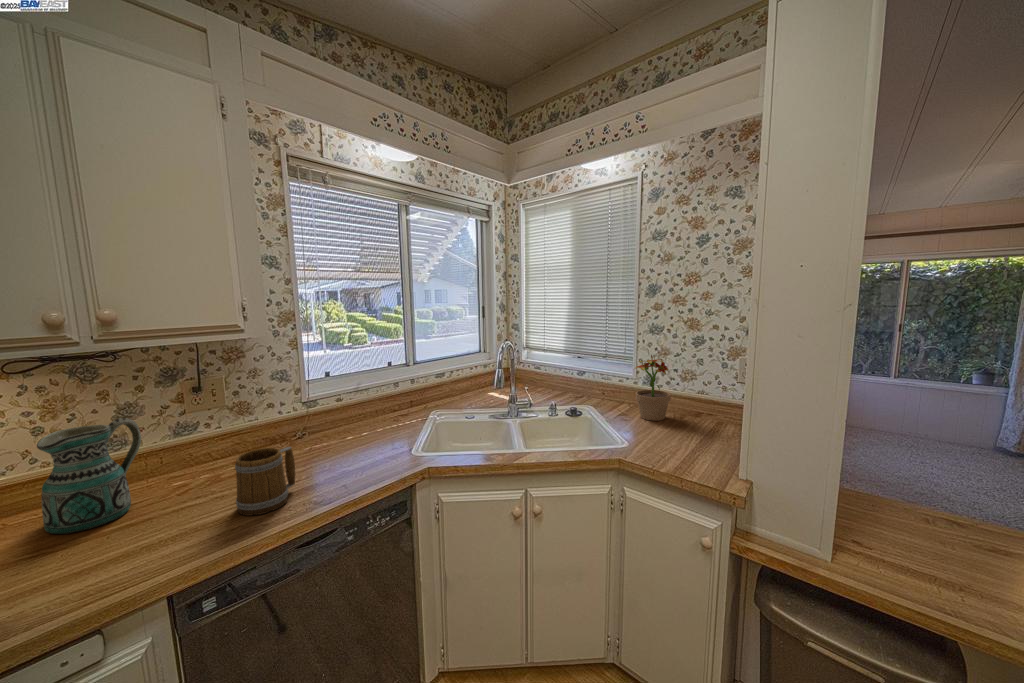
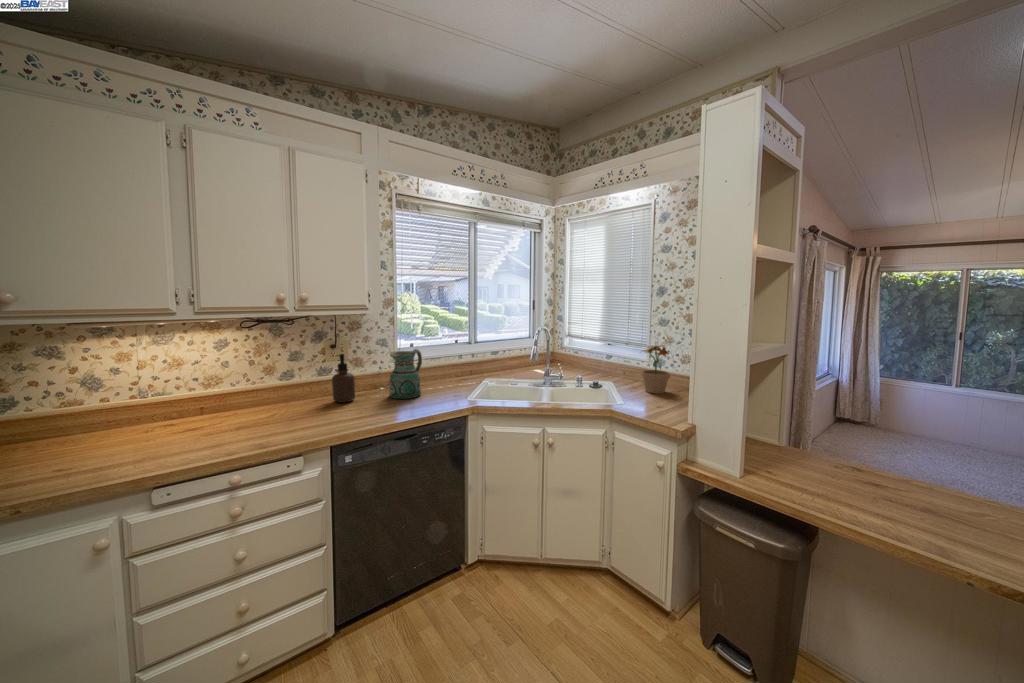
soap dispenser: none [196,402,238,480] -> present [332,354,355,403]
ceramic pitcher: present [37,418,141,534] -> present [389,349,422,399]
mug: present [235,447,295,516] -> none [353,382,388,420]

